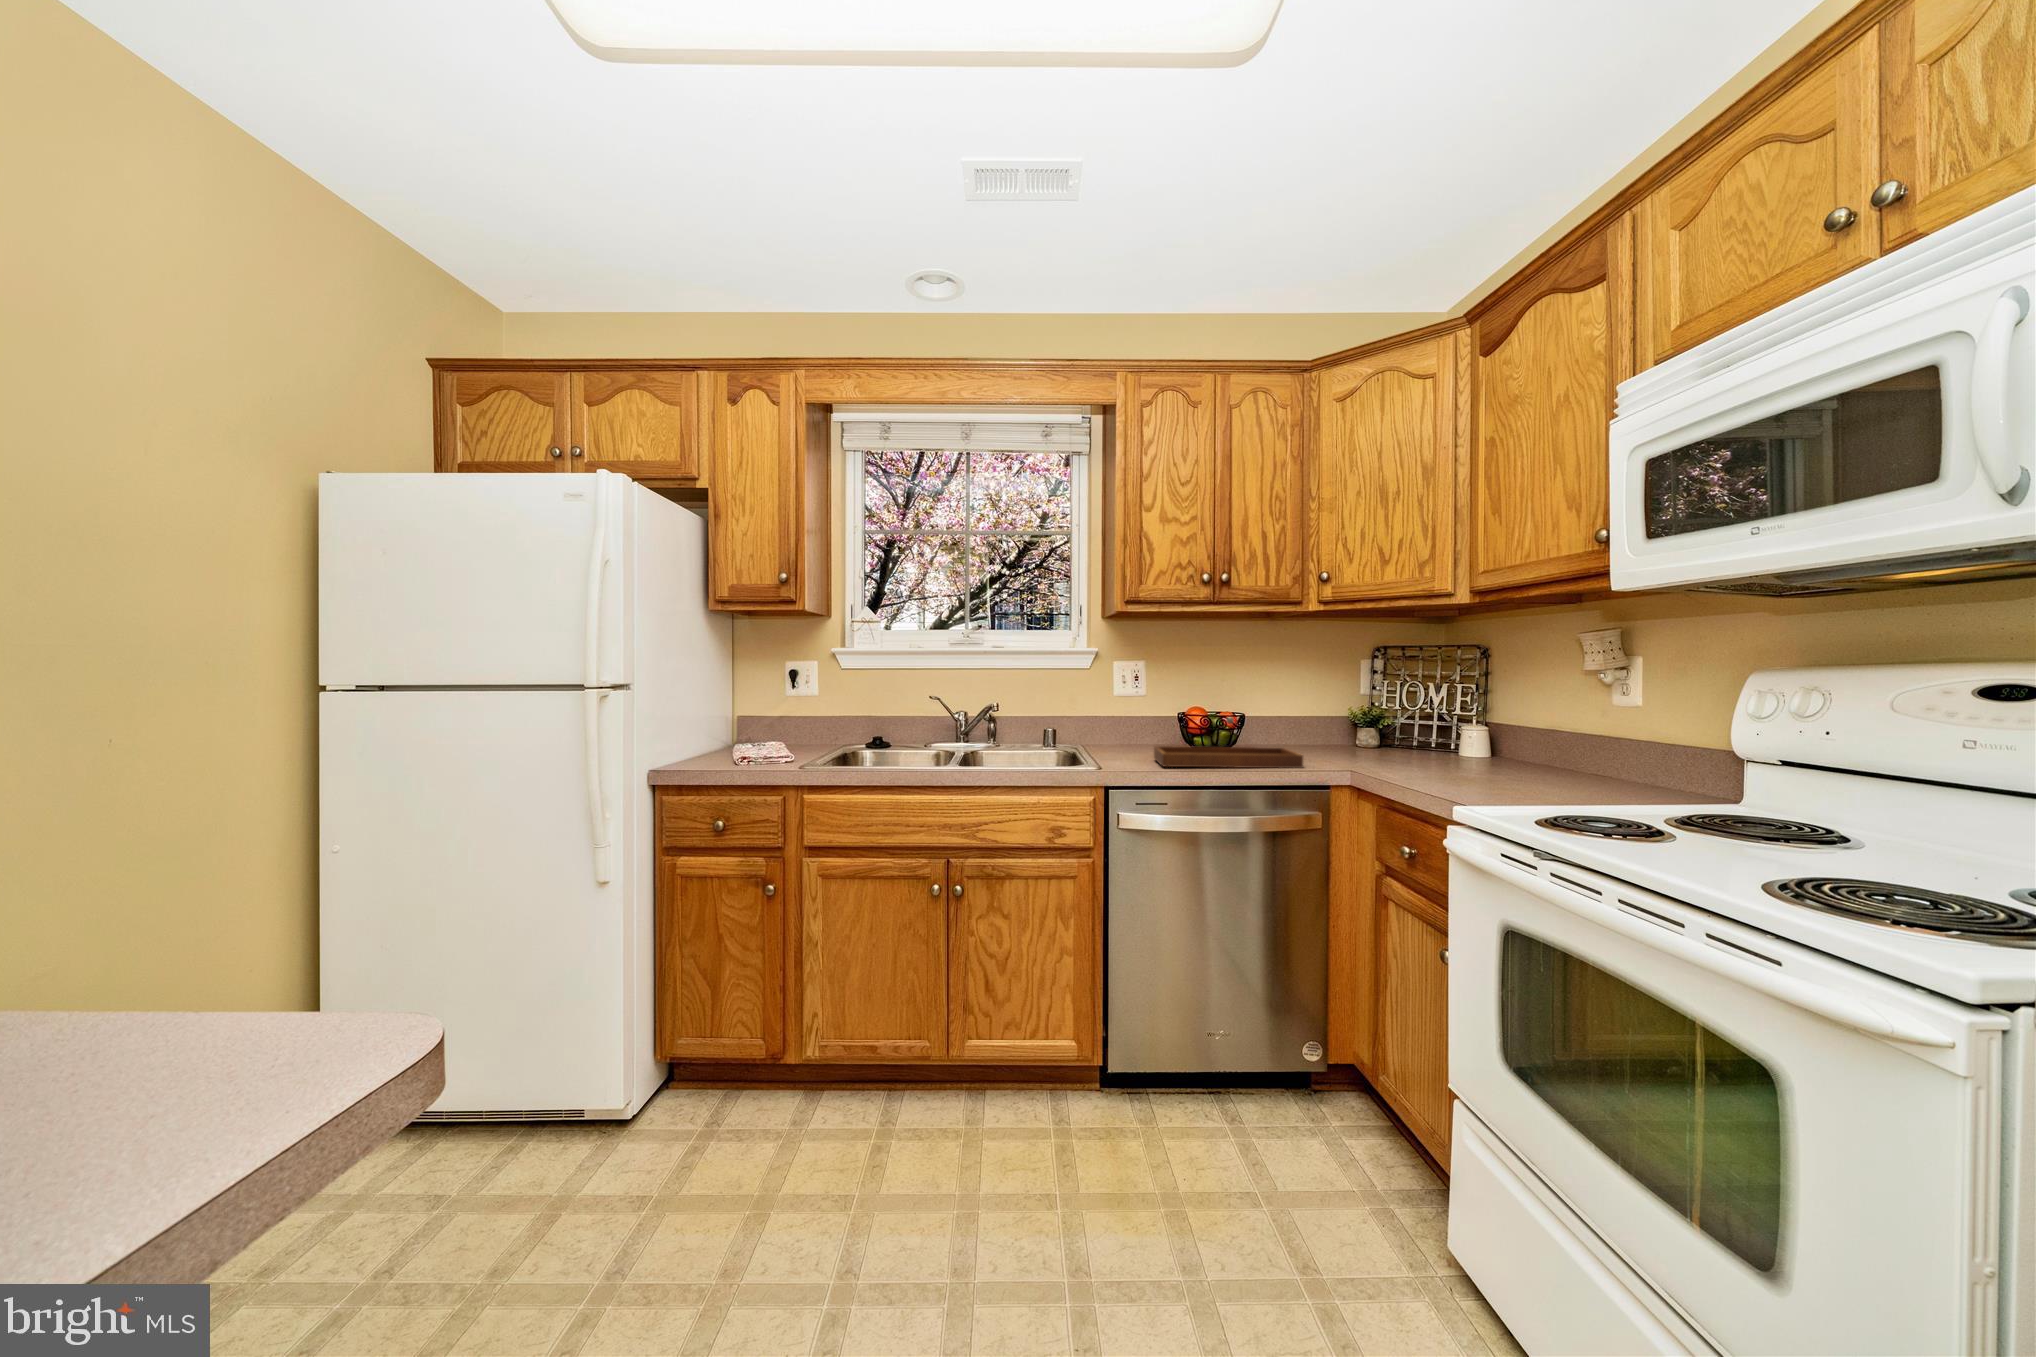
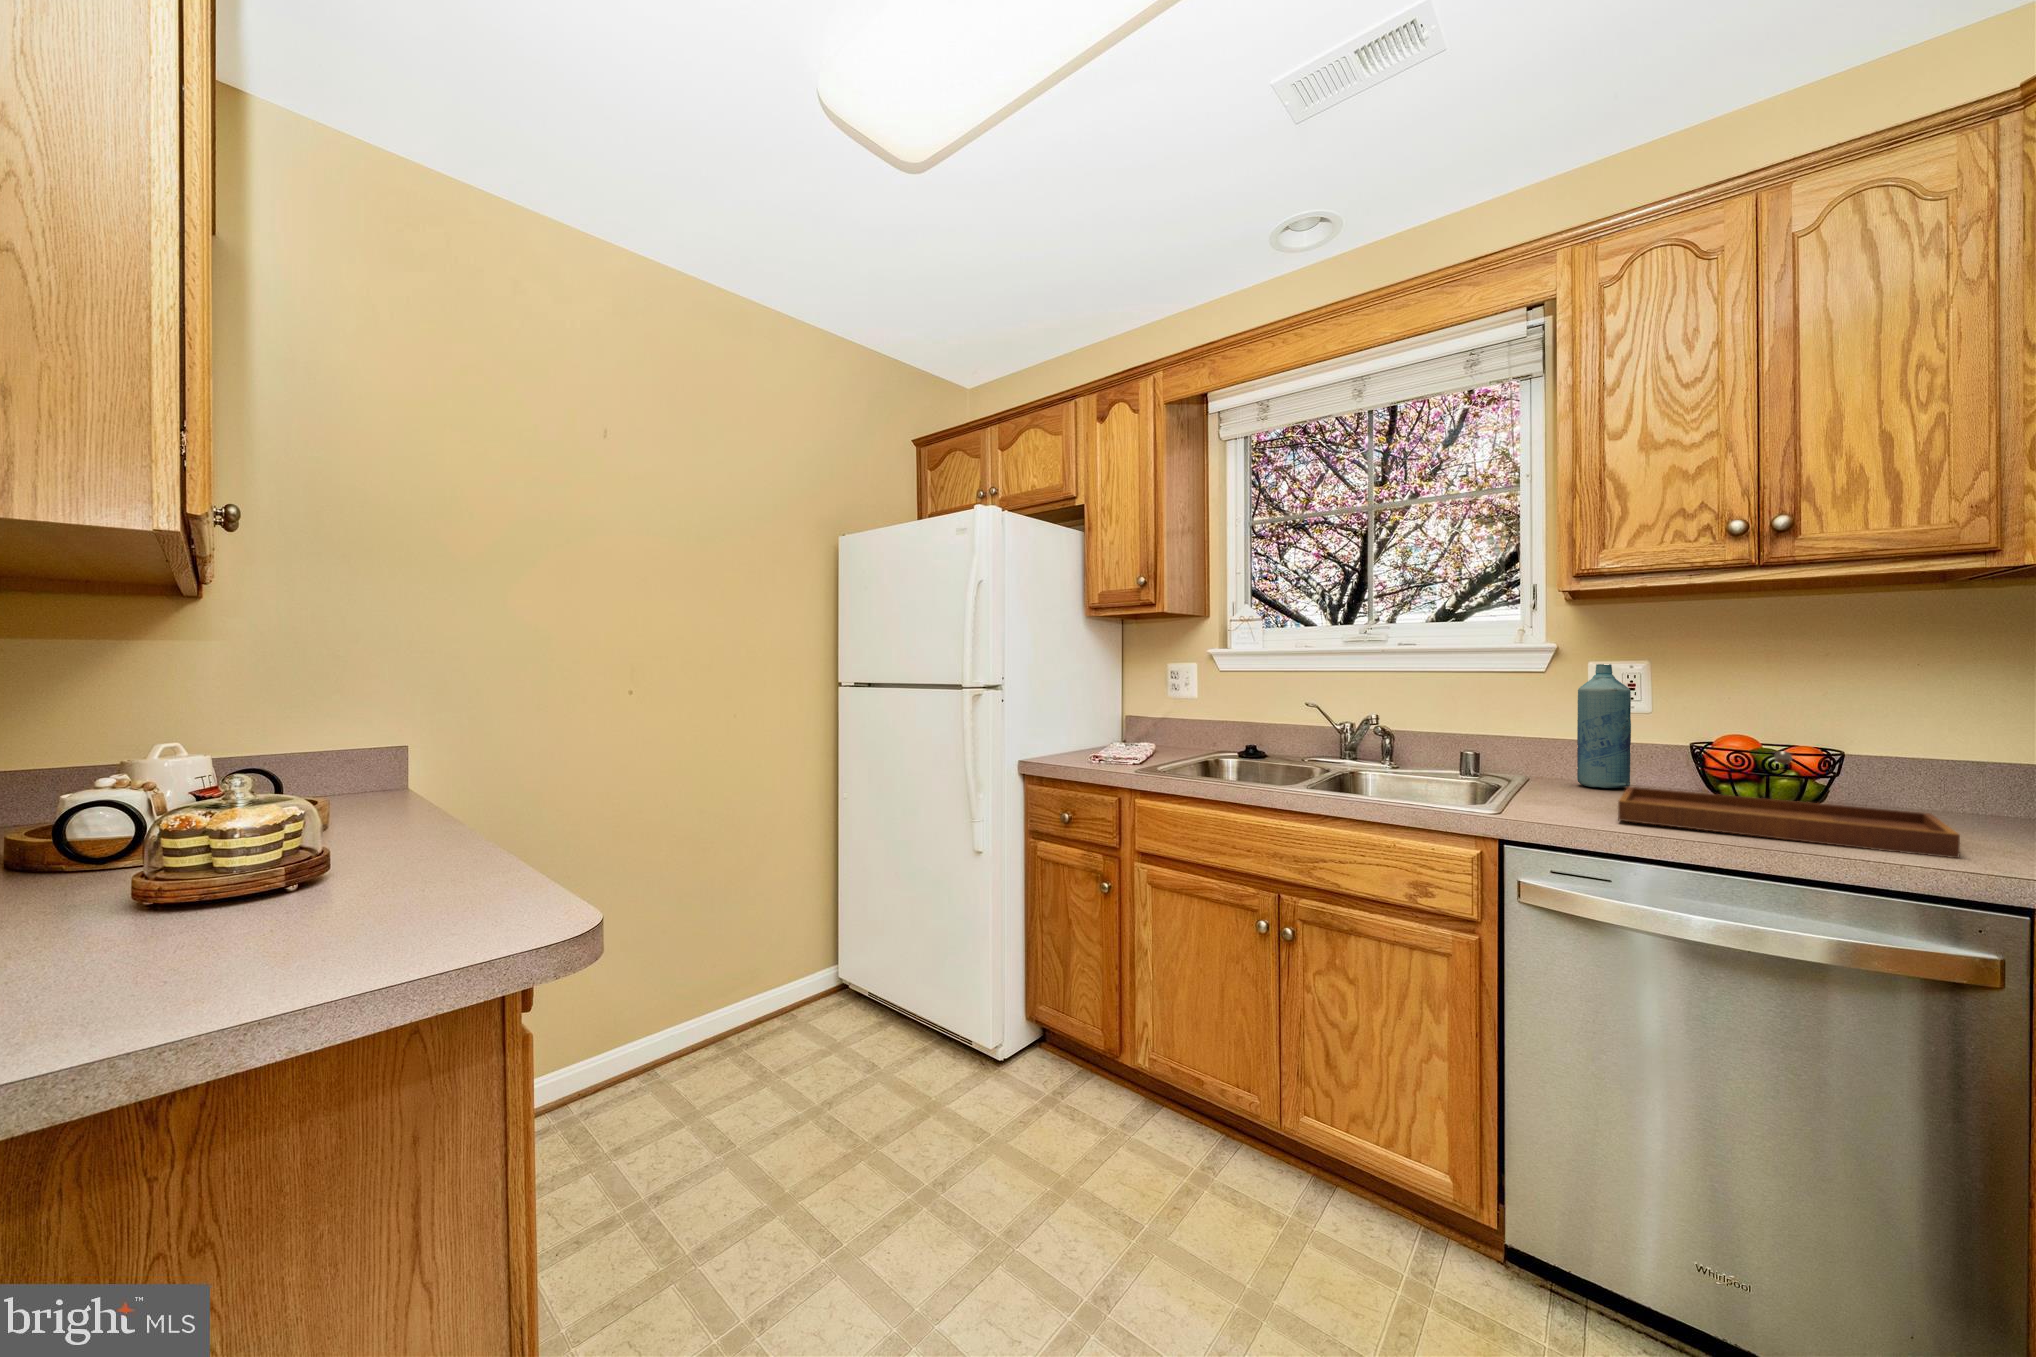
bottle: none [1111,665,1141,751] -> present [1577,664,1631,788]

